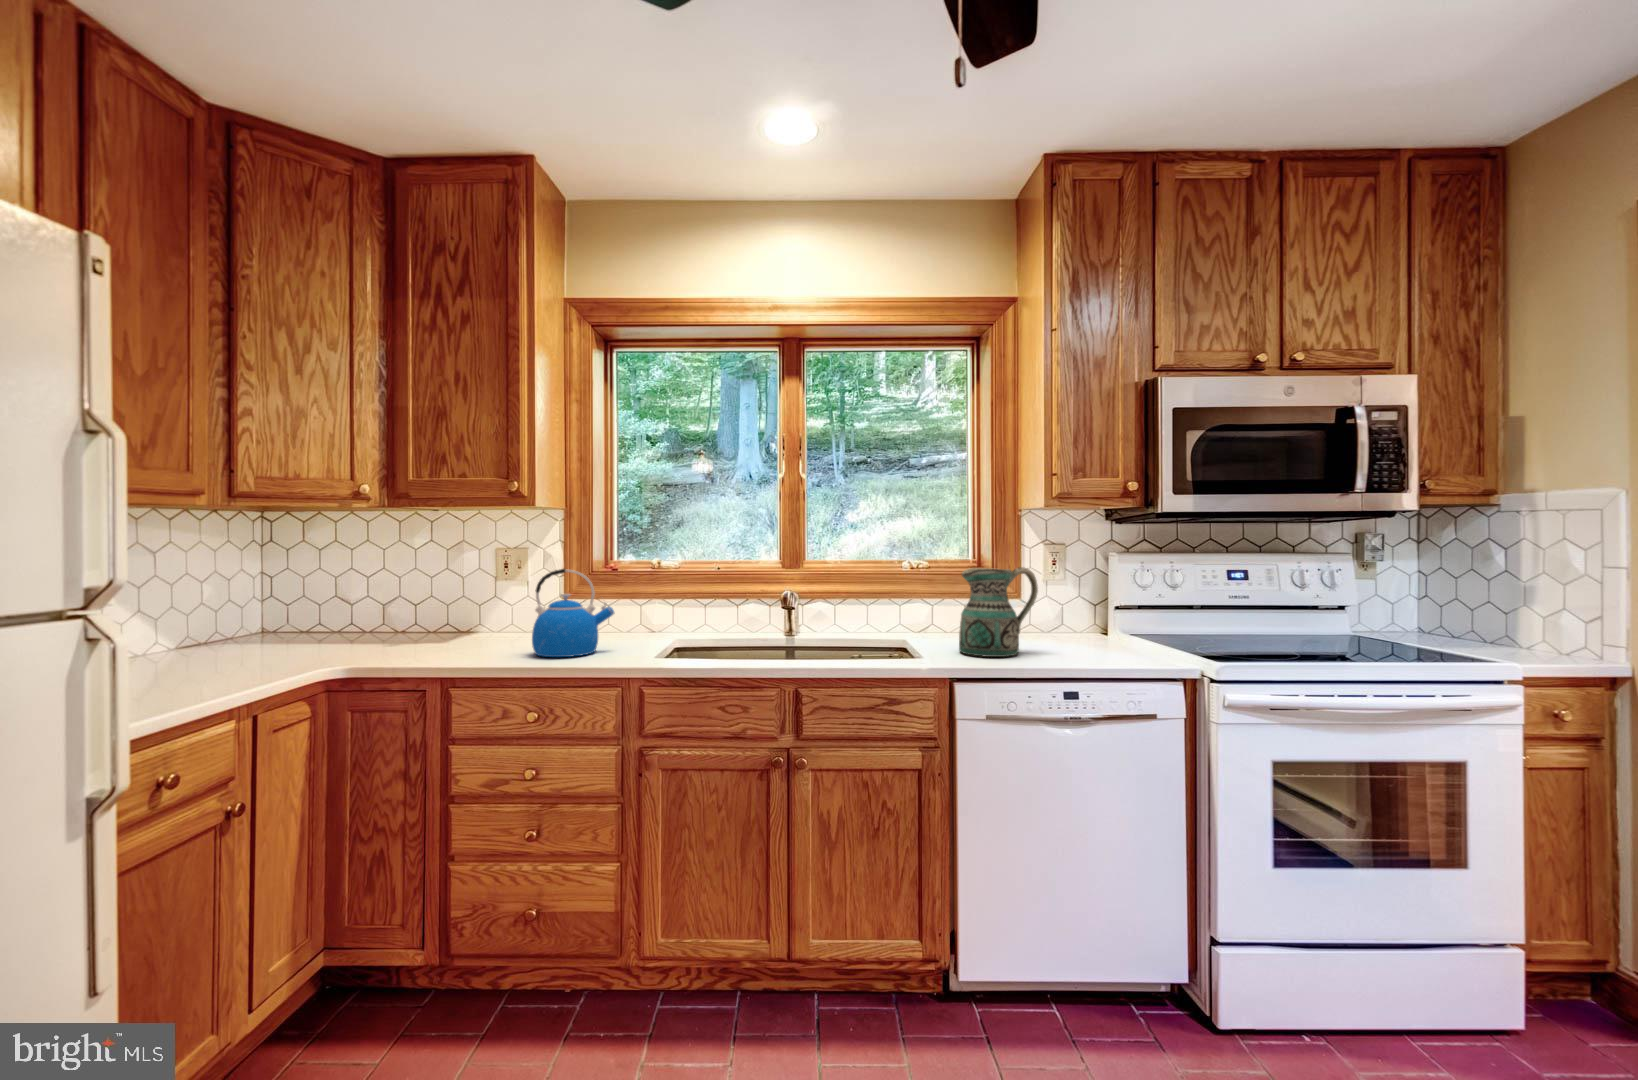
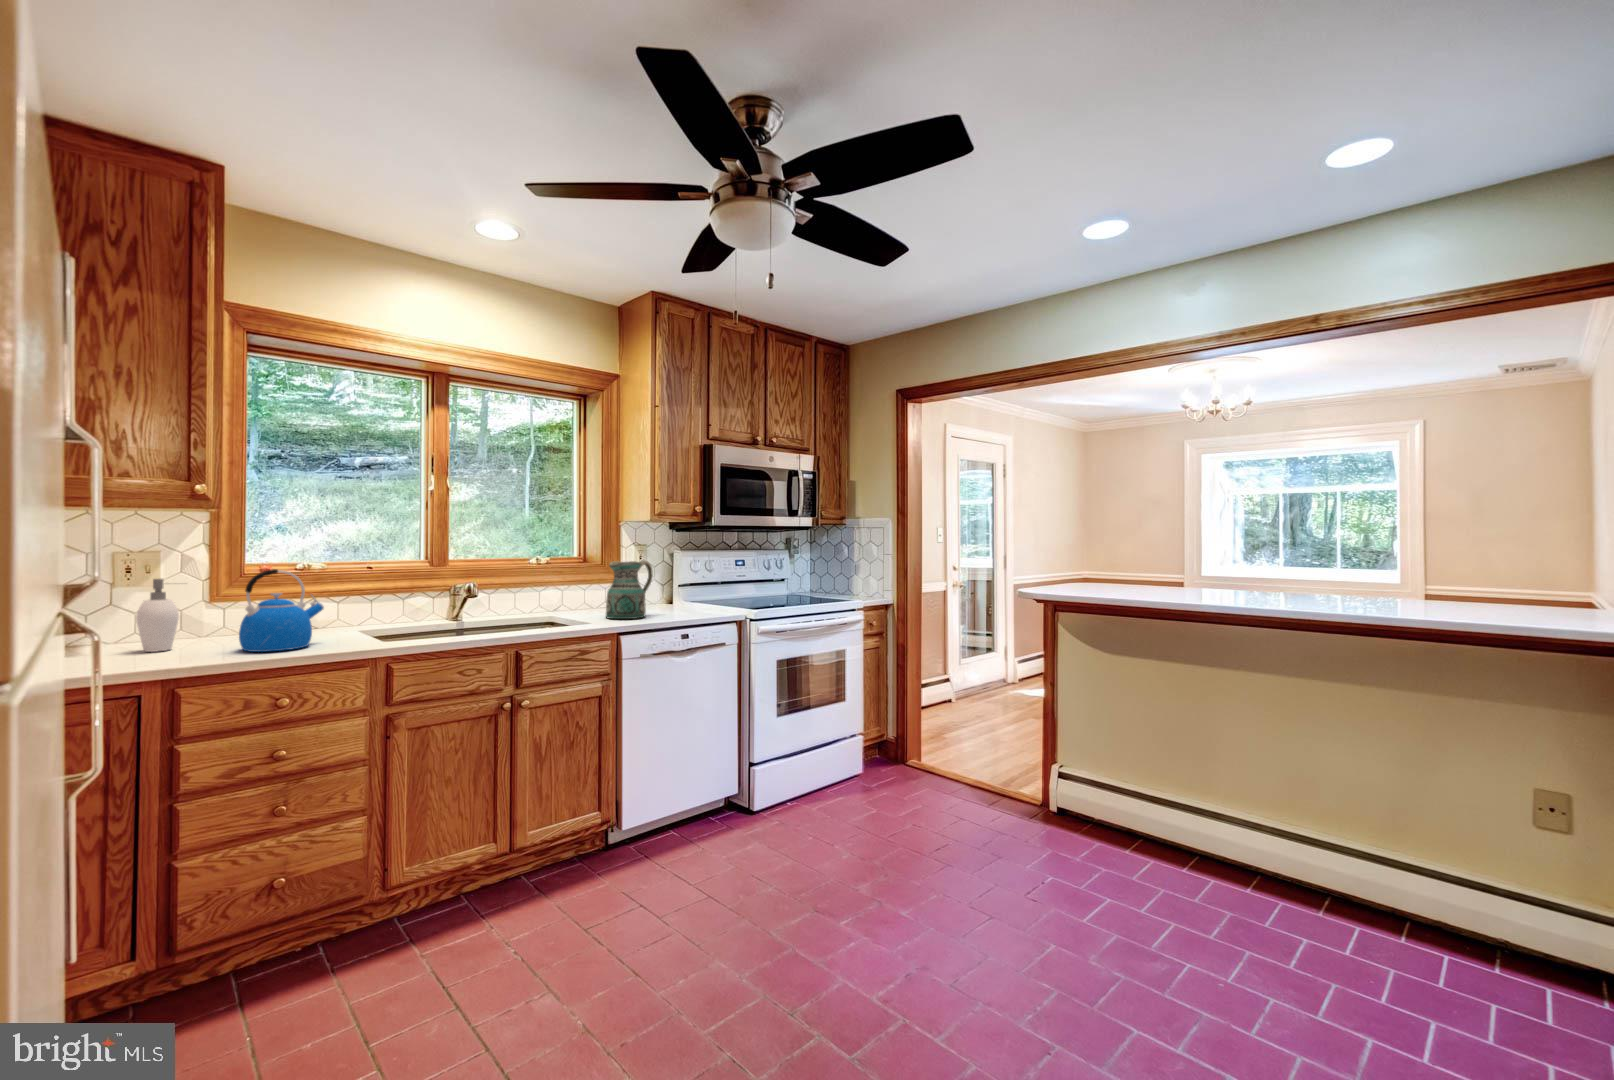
soap dispenser: none [485,575,518,645] -> present [136,579,179,652]

